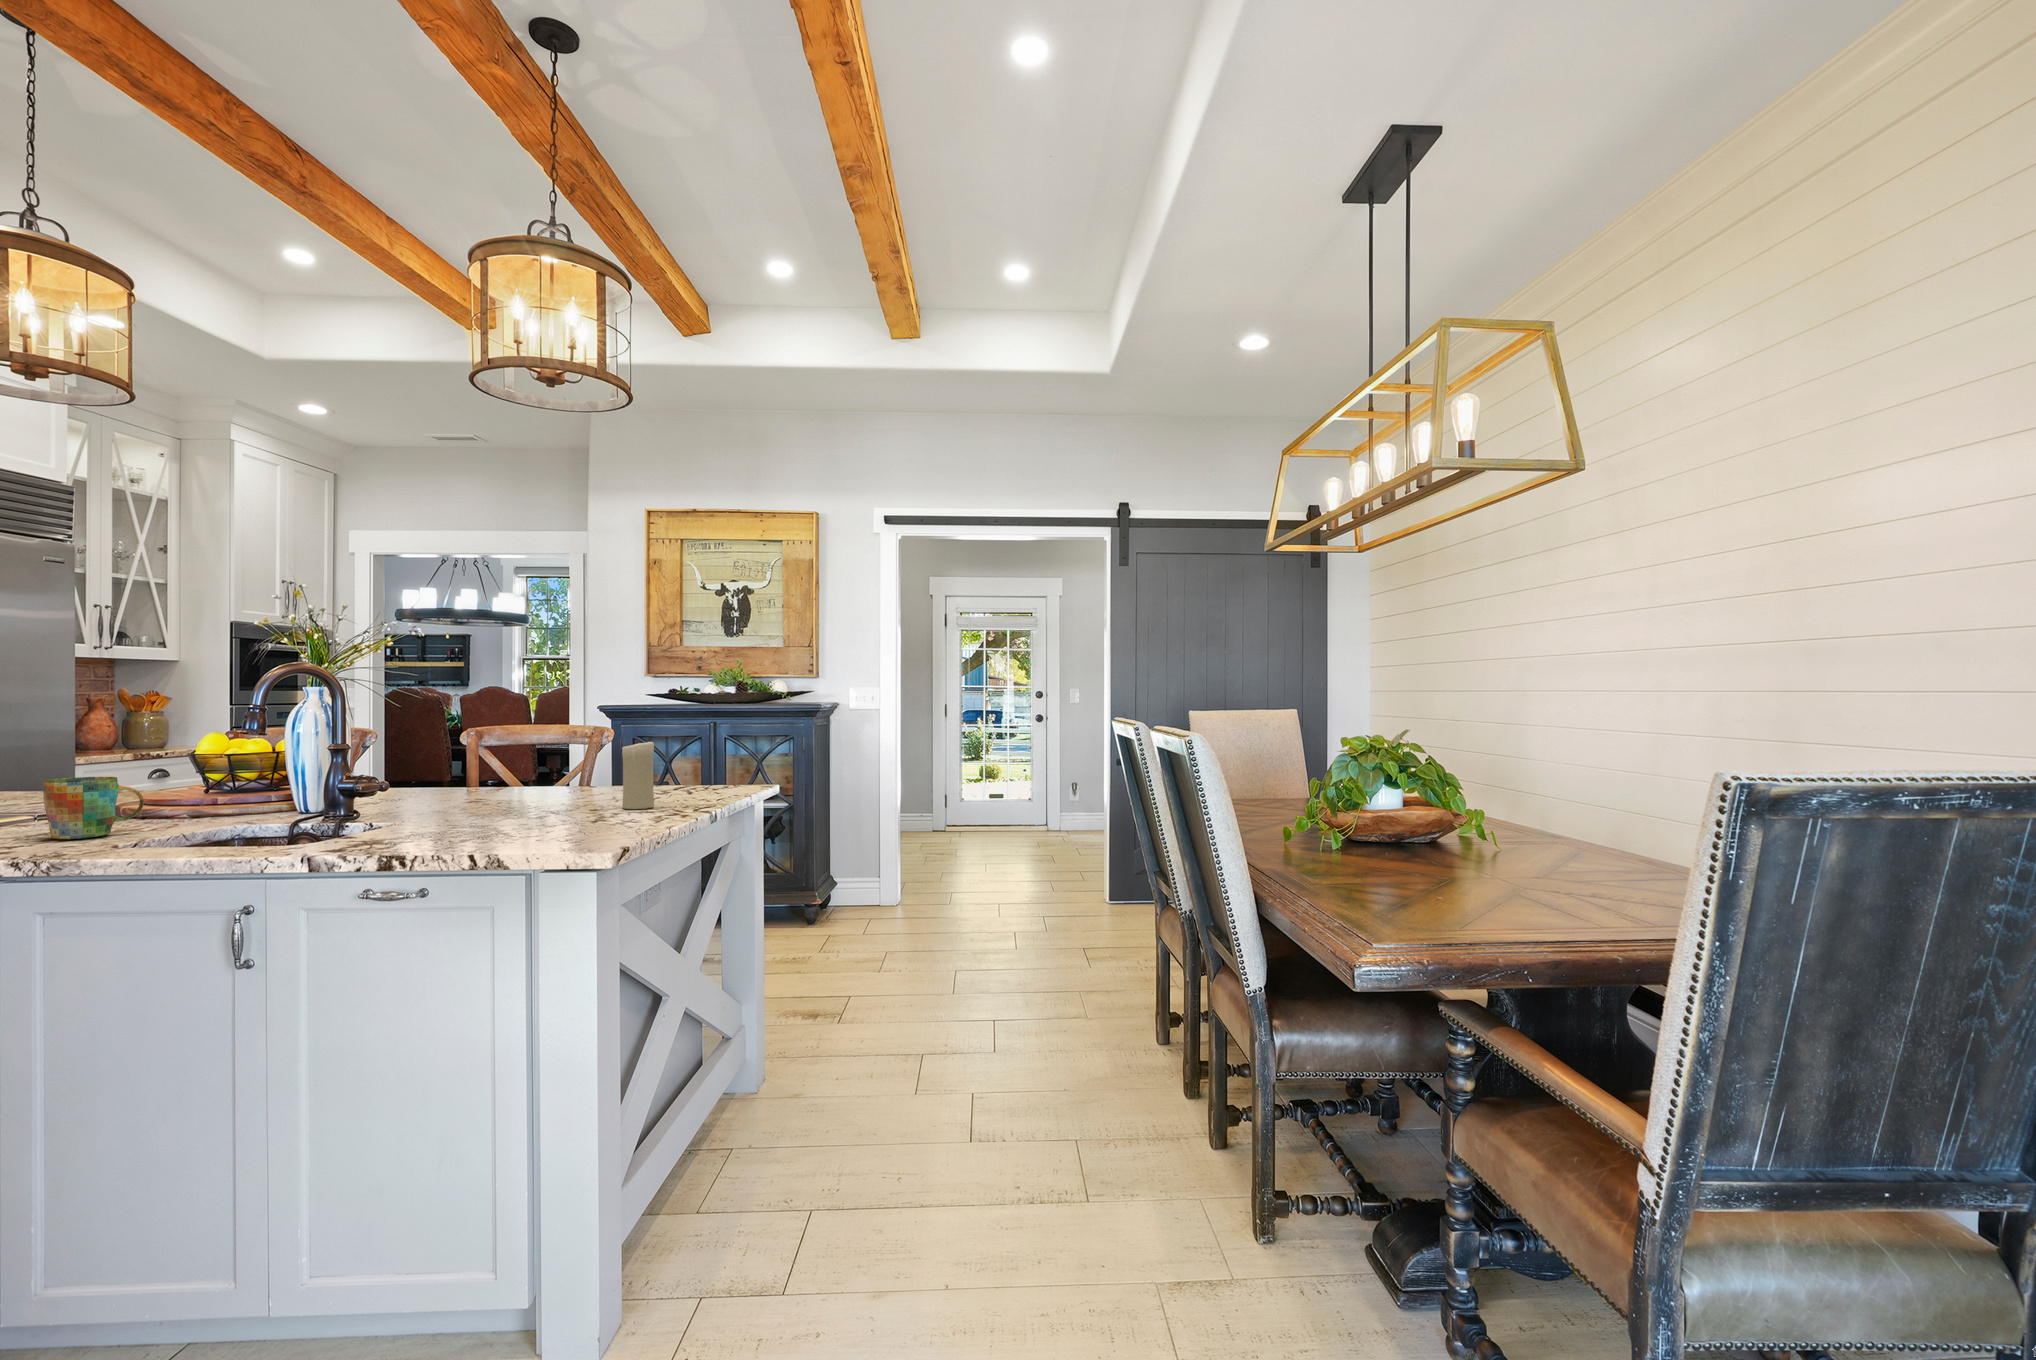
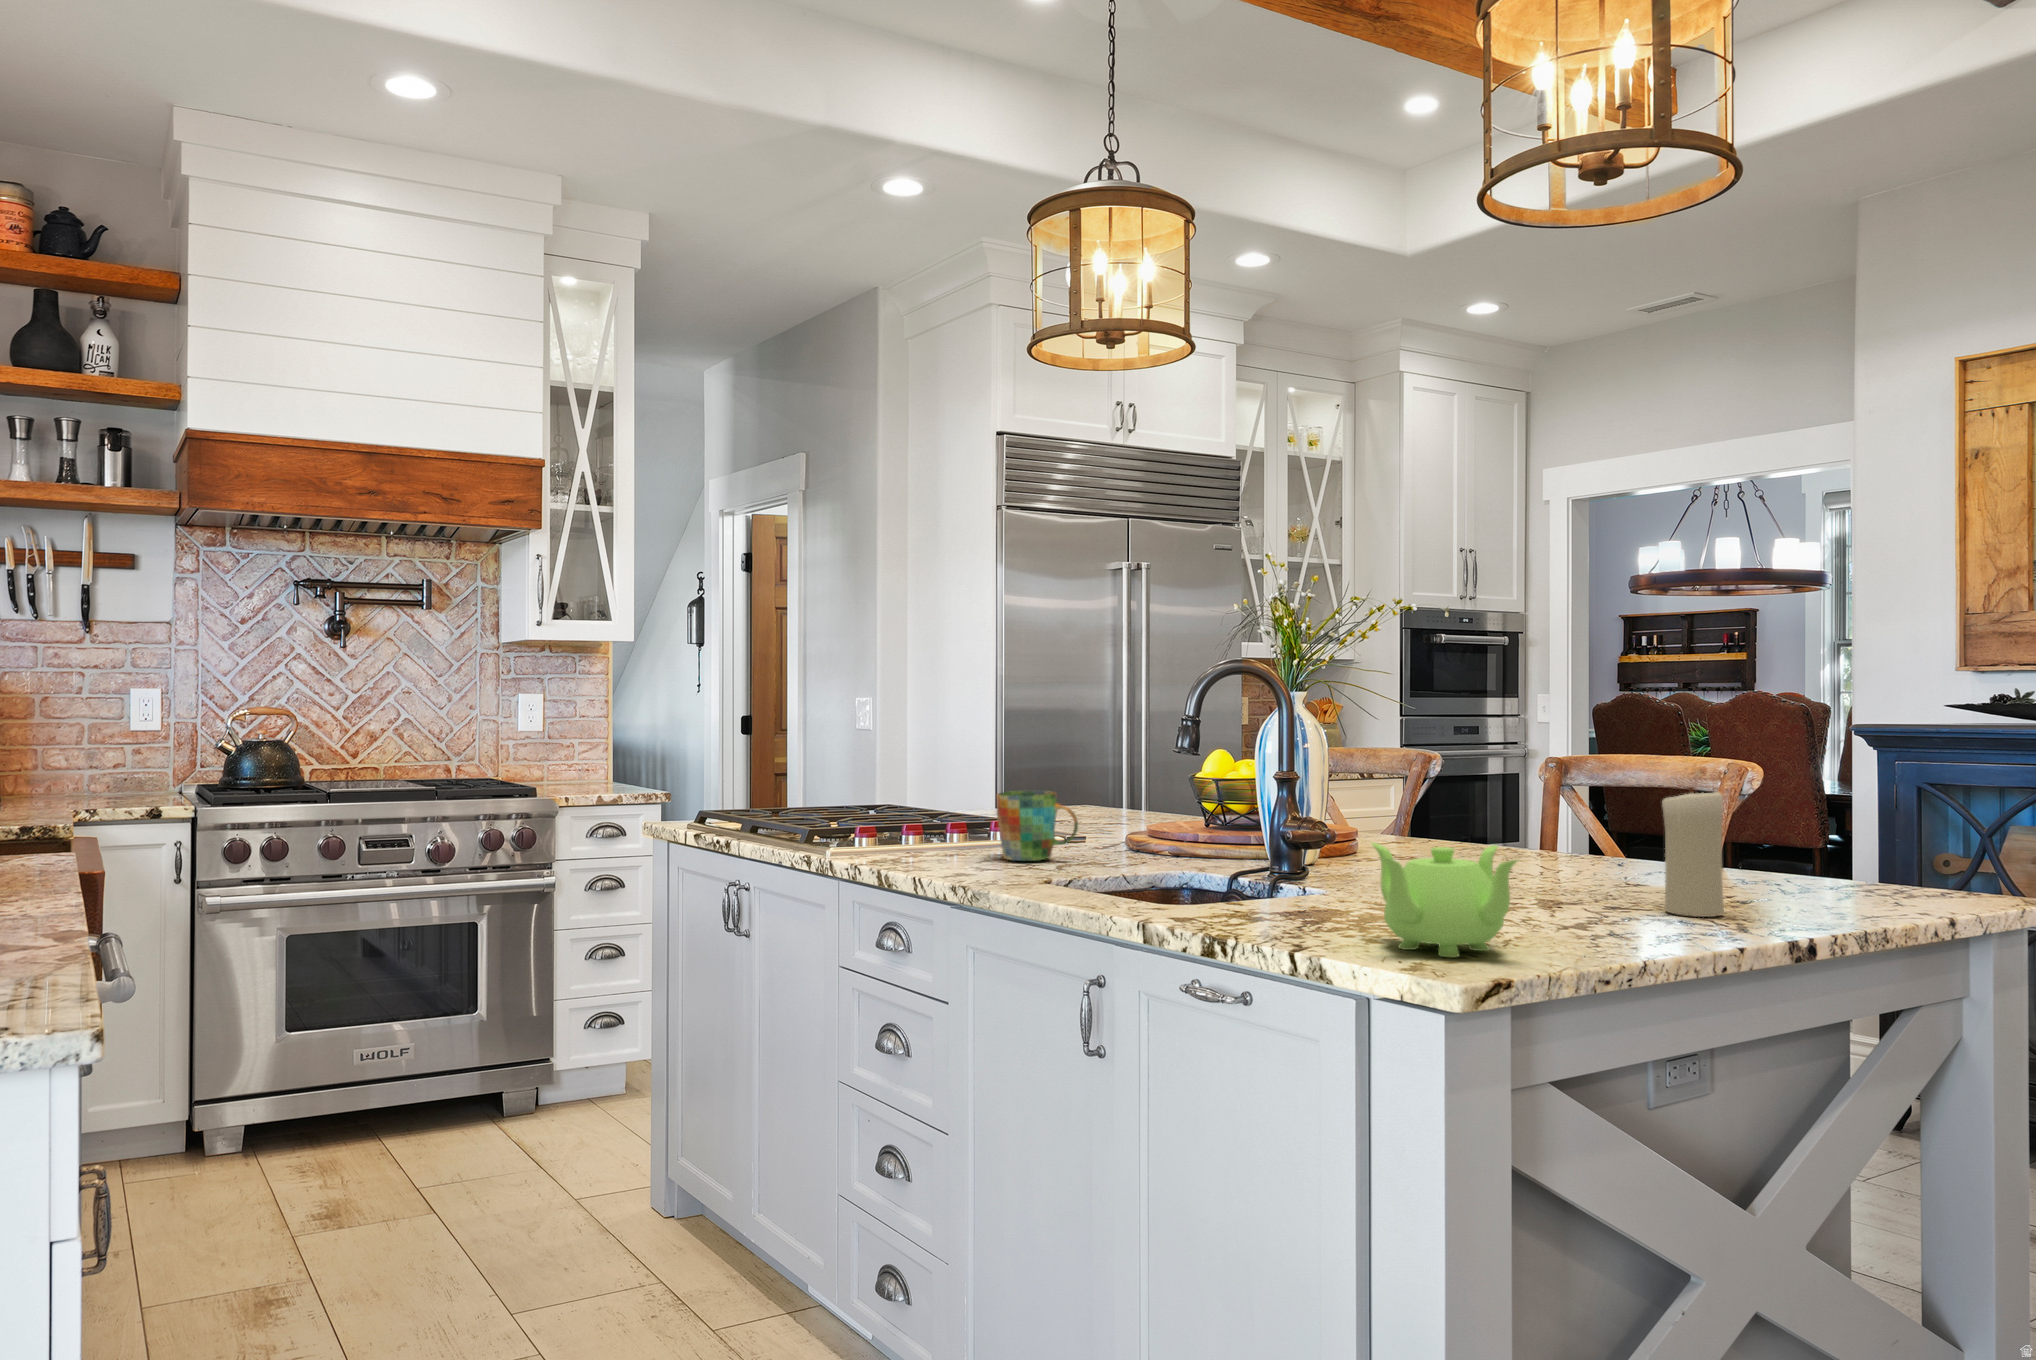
teapot: none [501,777,610,843] -> present [1372,843,1519,958]

